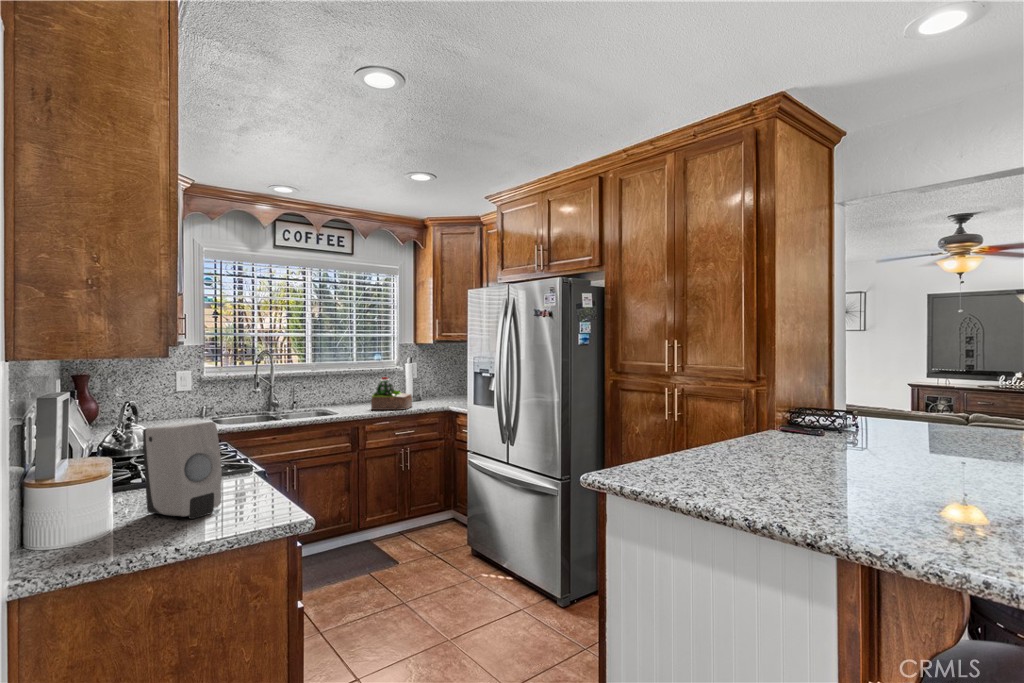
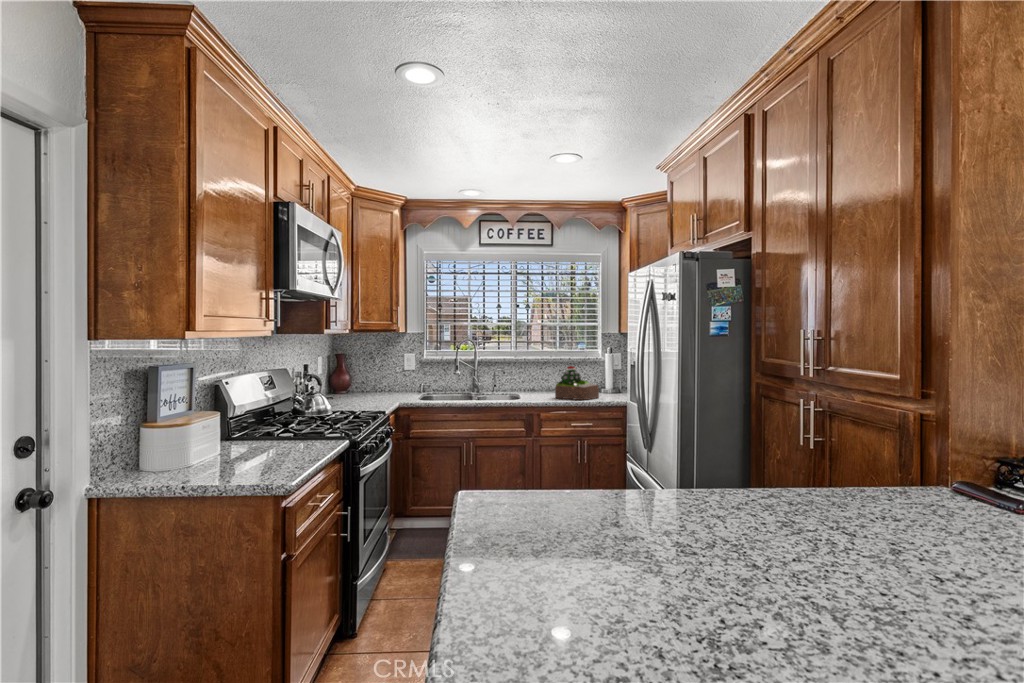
soap dispenser: present [143,422,222,519] -> none [220,395,258,469]

